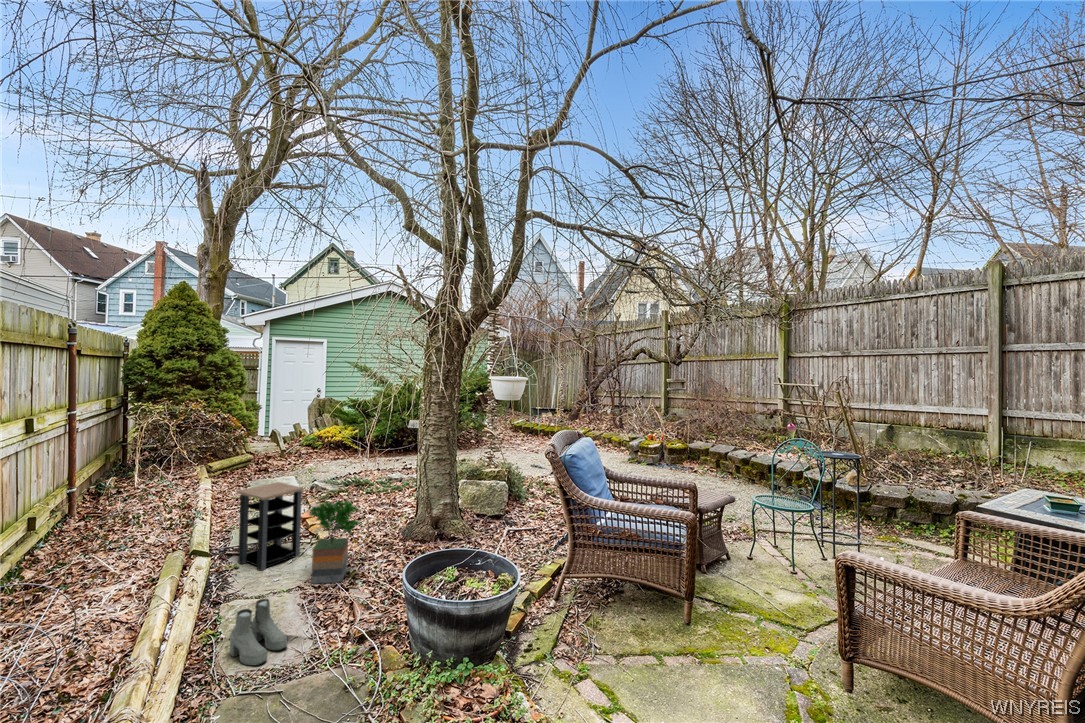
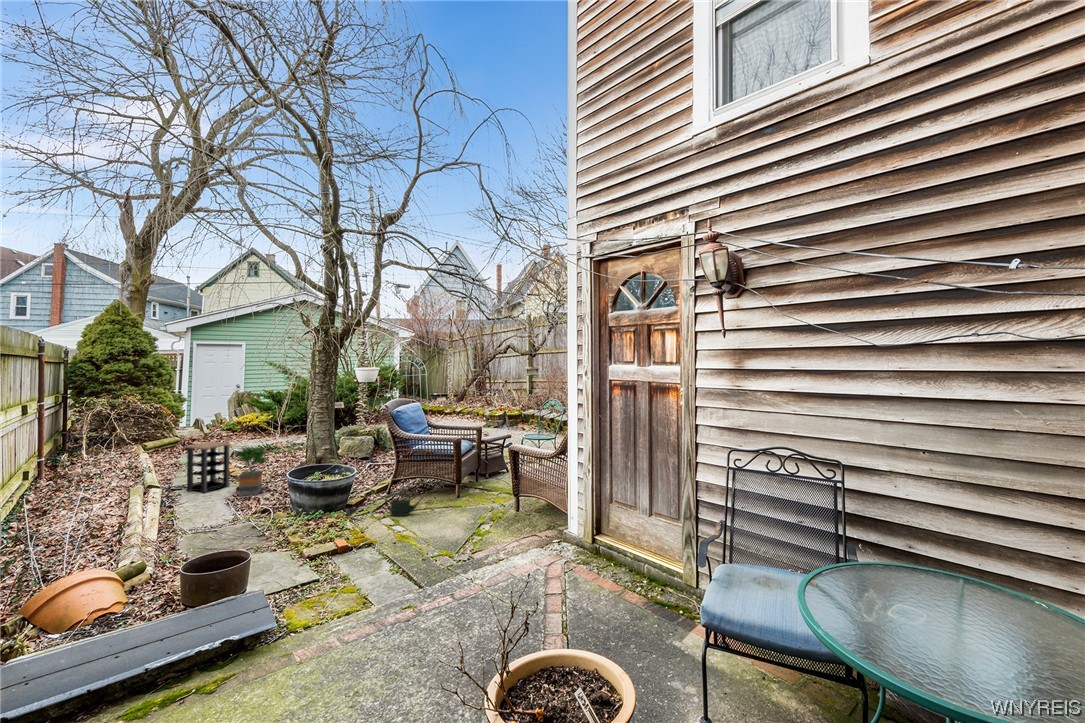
boots: present [230,599,287,665] -> none [192,495,226,524]
watering can: none [585,636,664,689] -> present [385,493,423,516]

